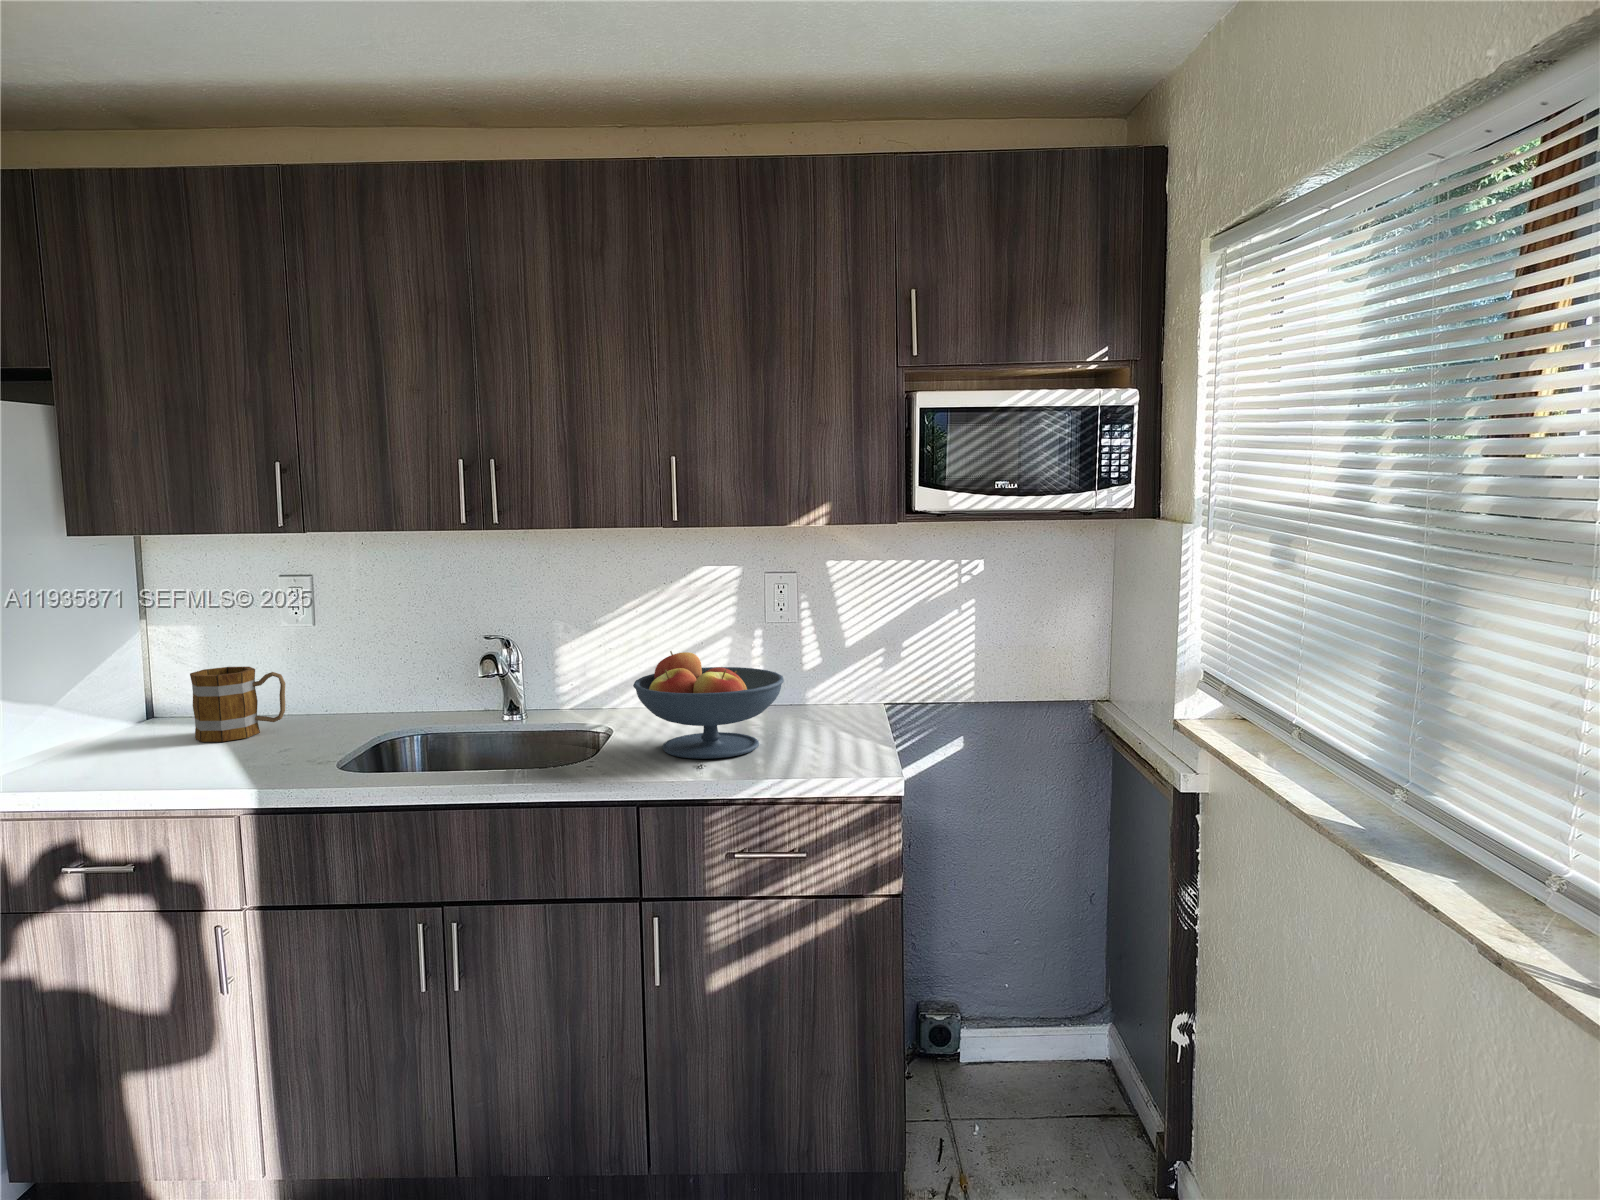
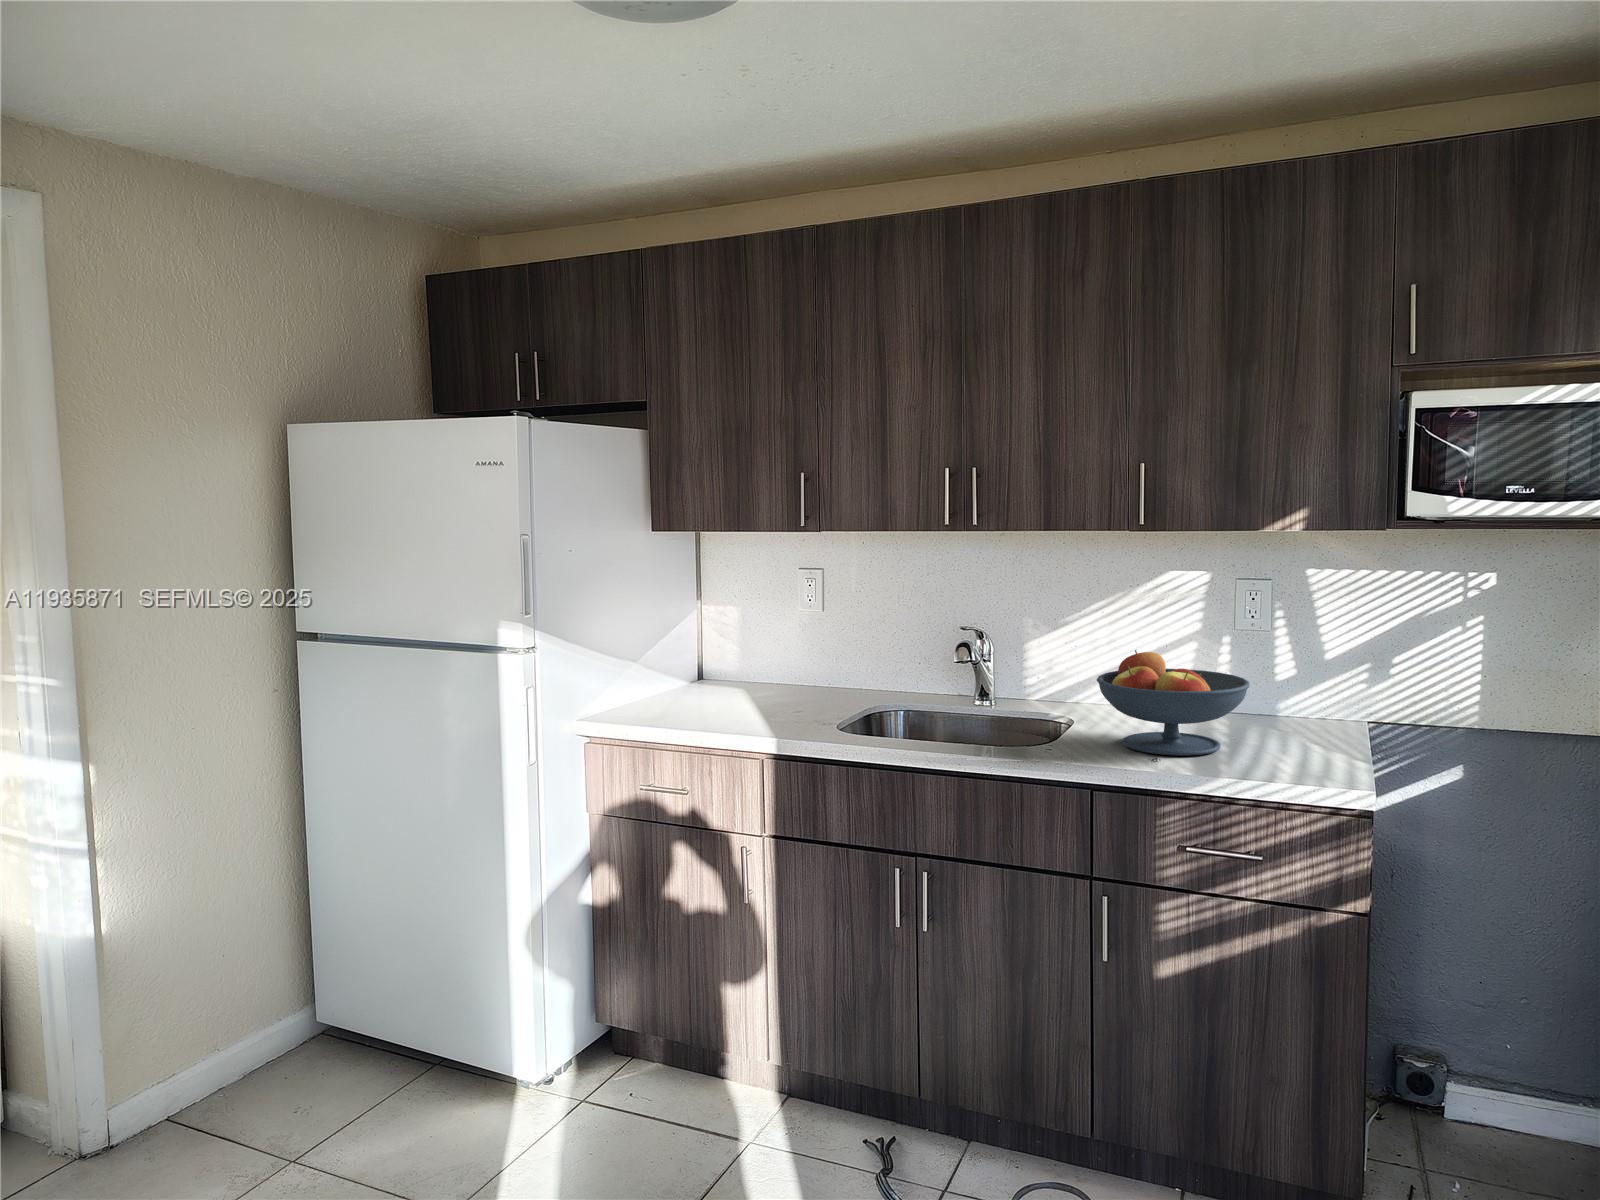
mug: present [190,667,285,742] -> none [724,641,795,703]

